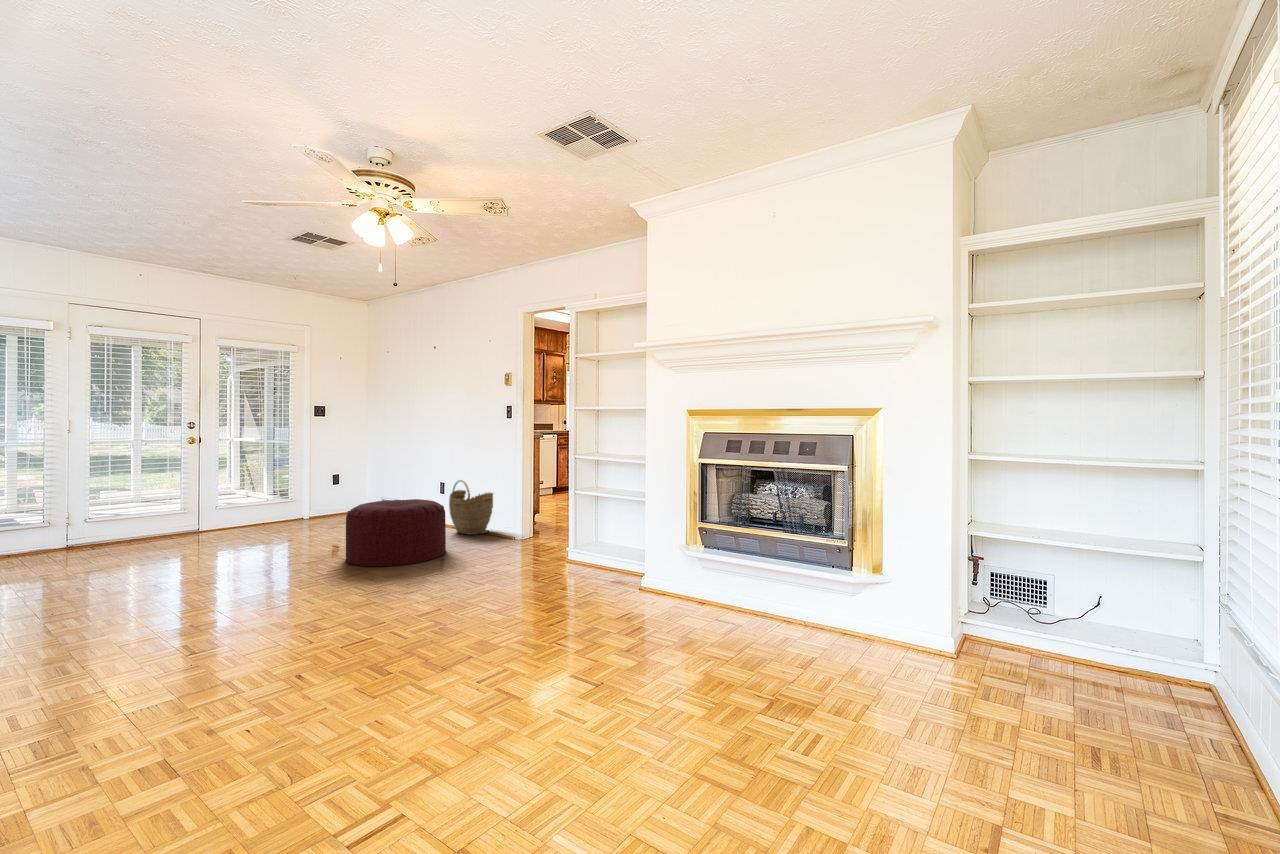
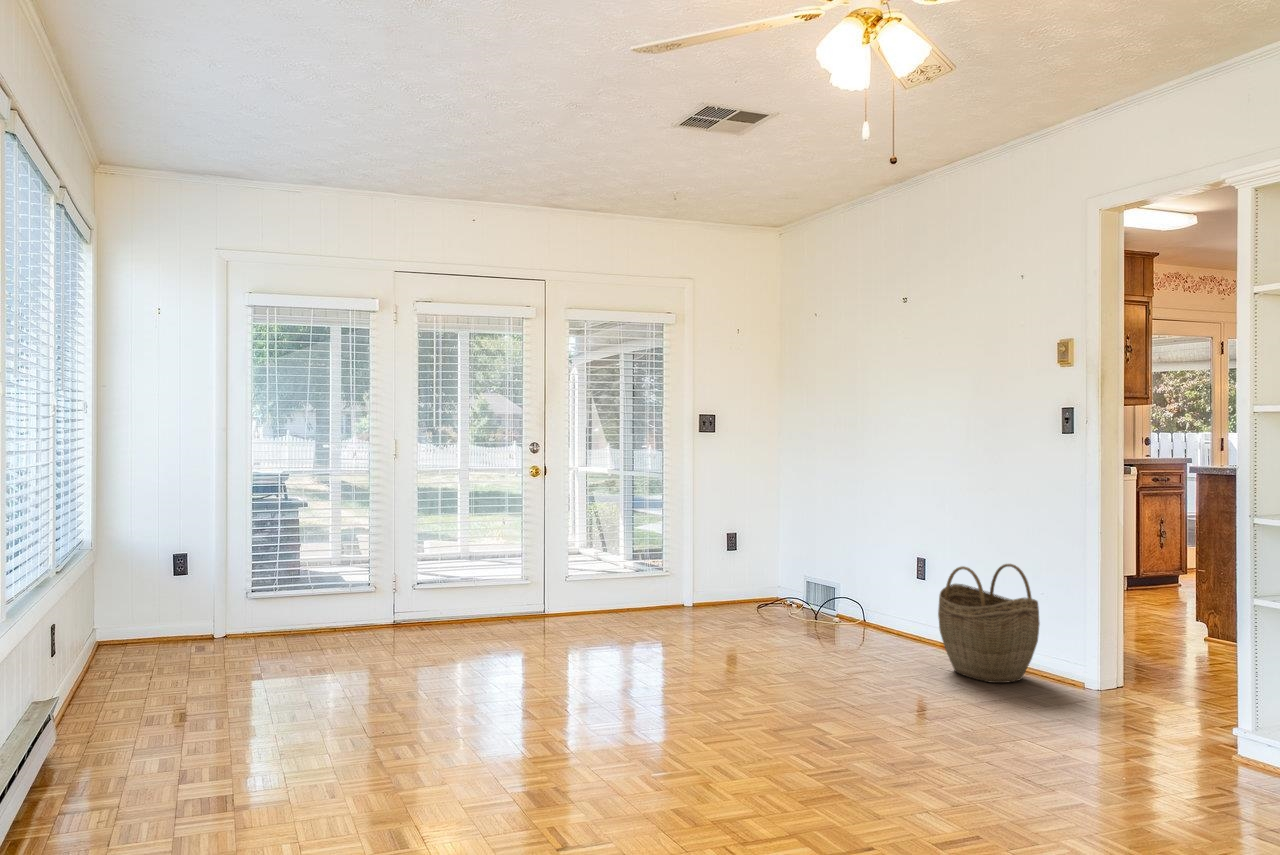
ottoman: present [346,499,446,566] -> none [762,602,948,743]

